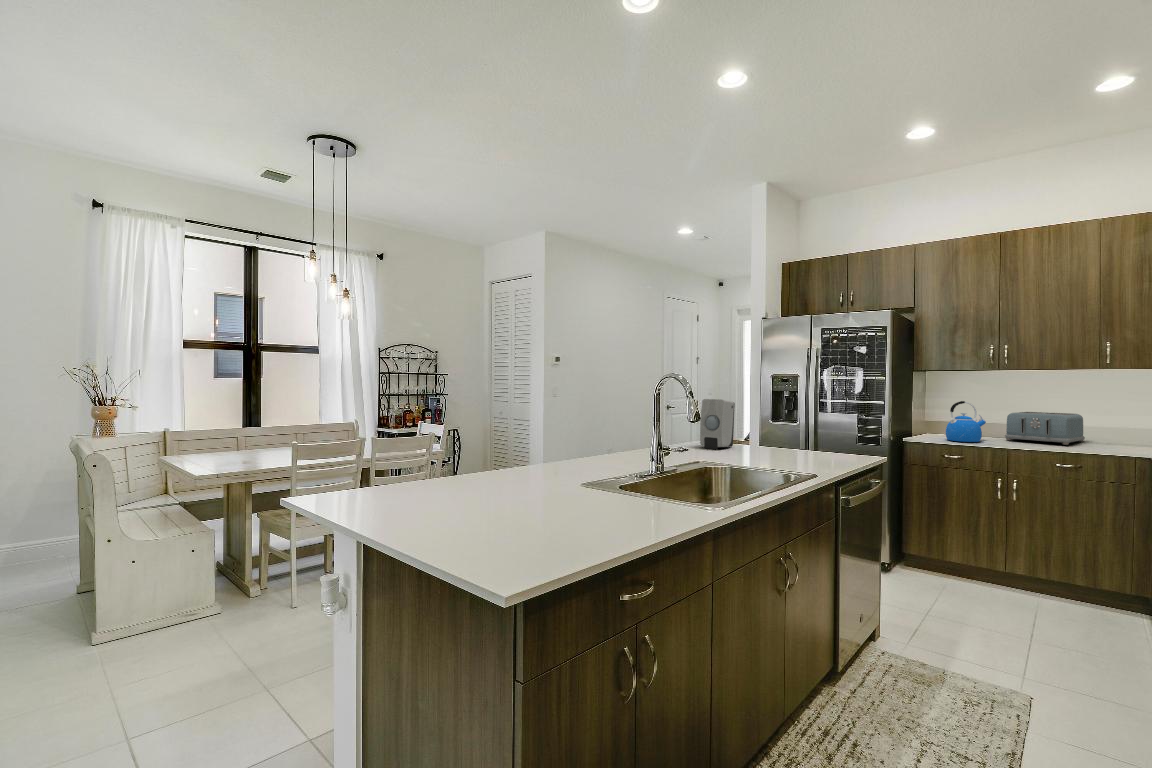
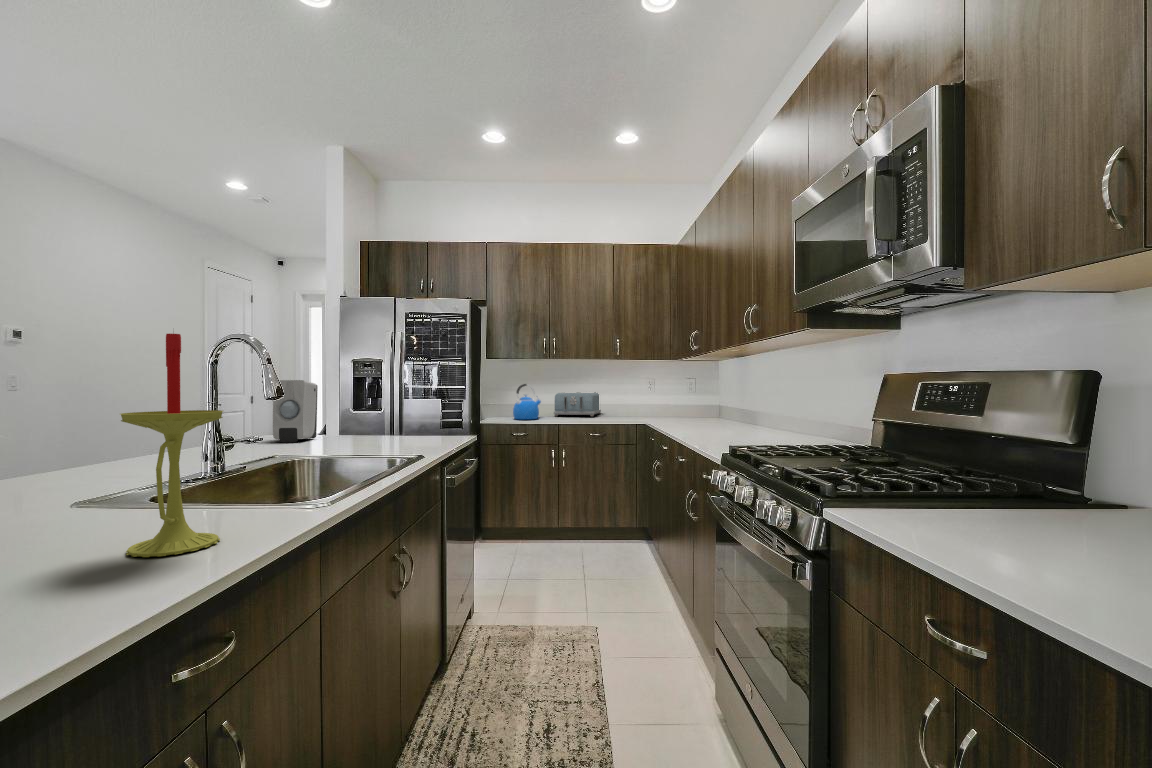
candle: none [602,391,653,528] -> present [121,333,223,557]

